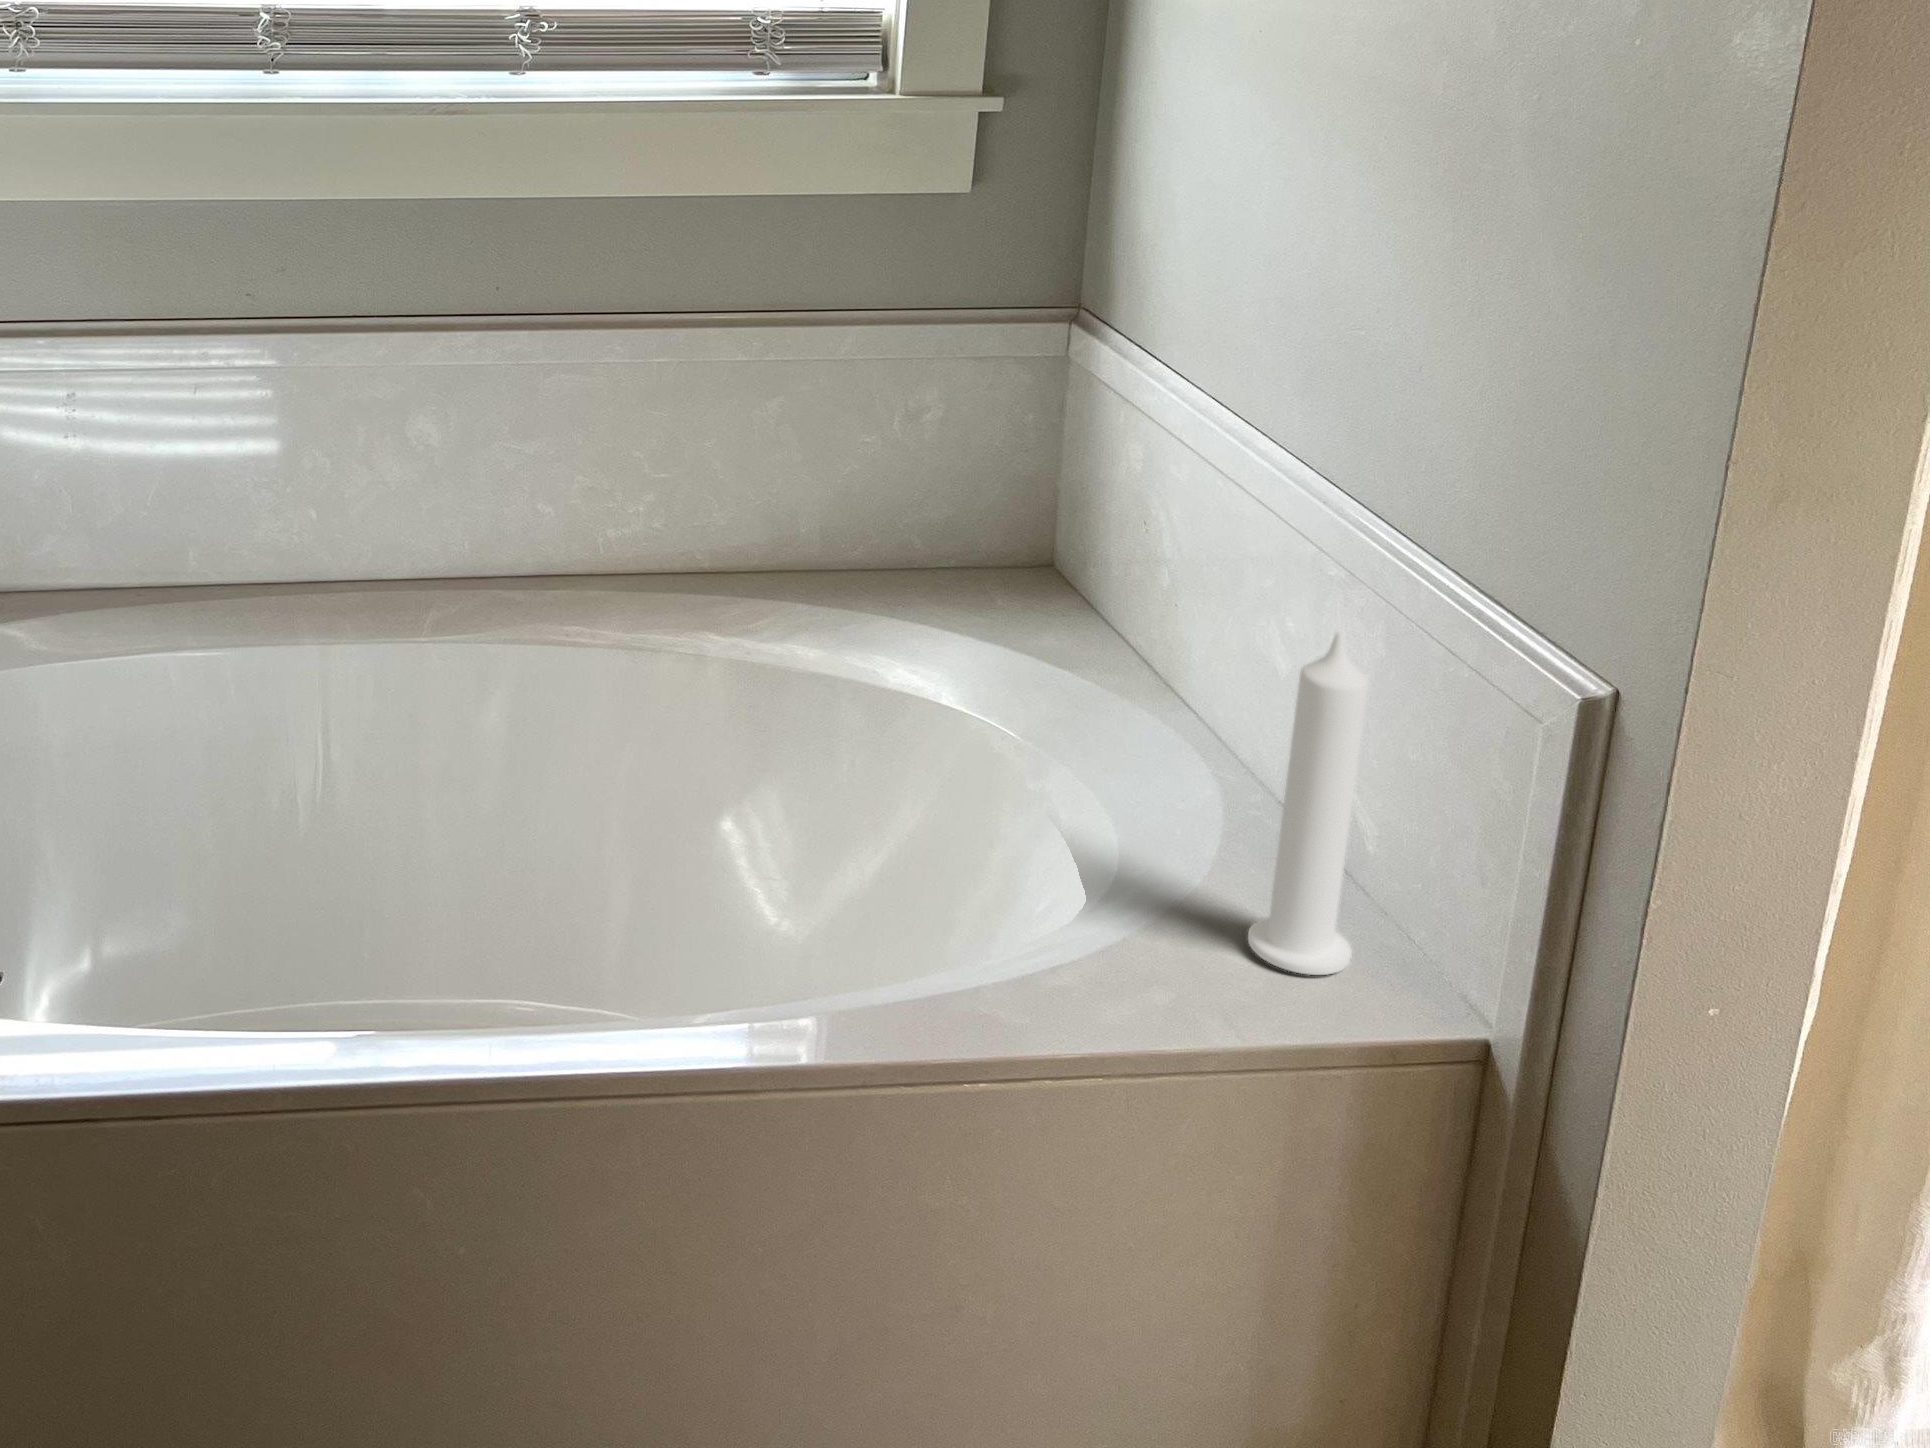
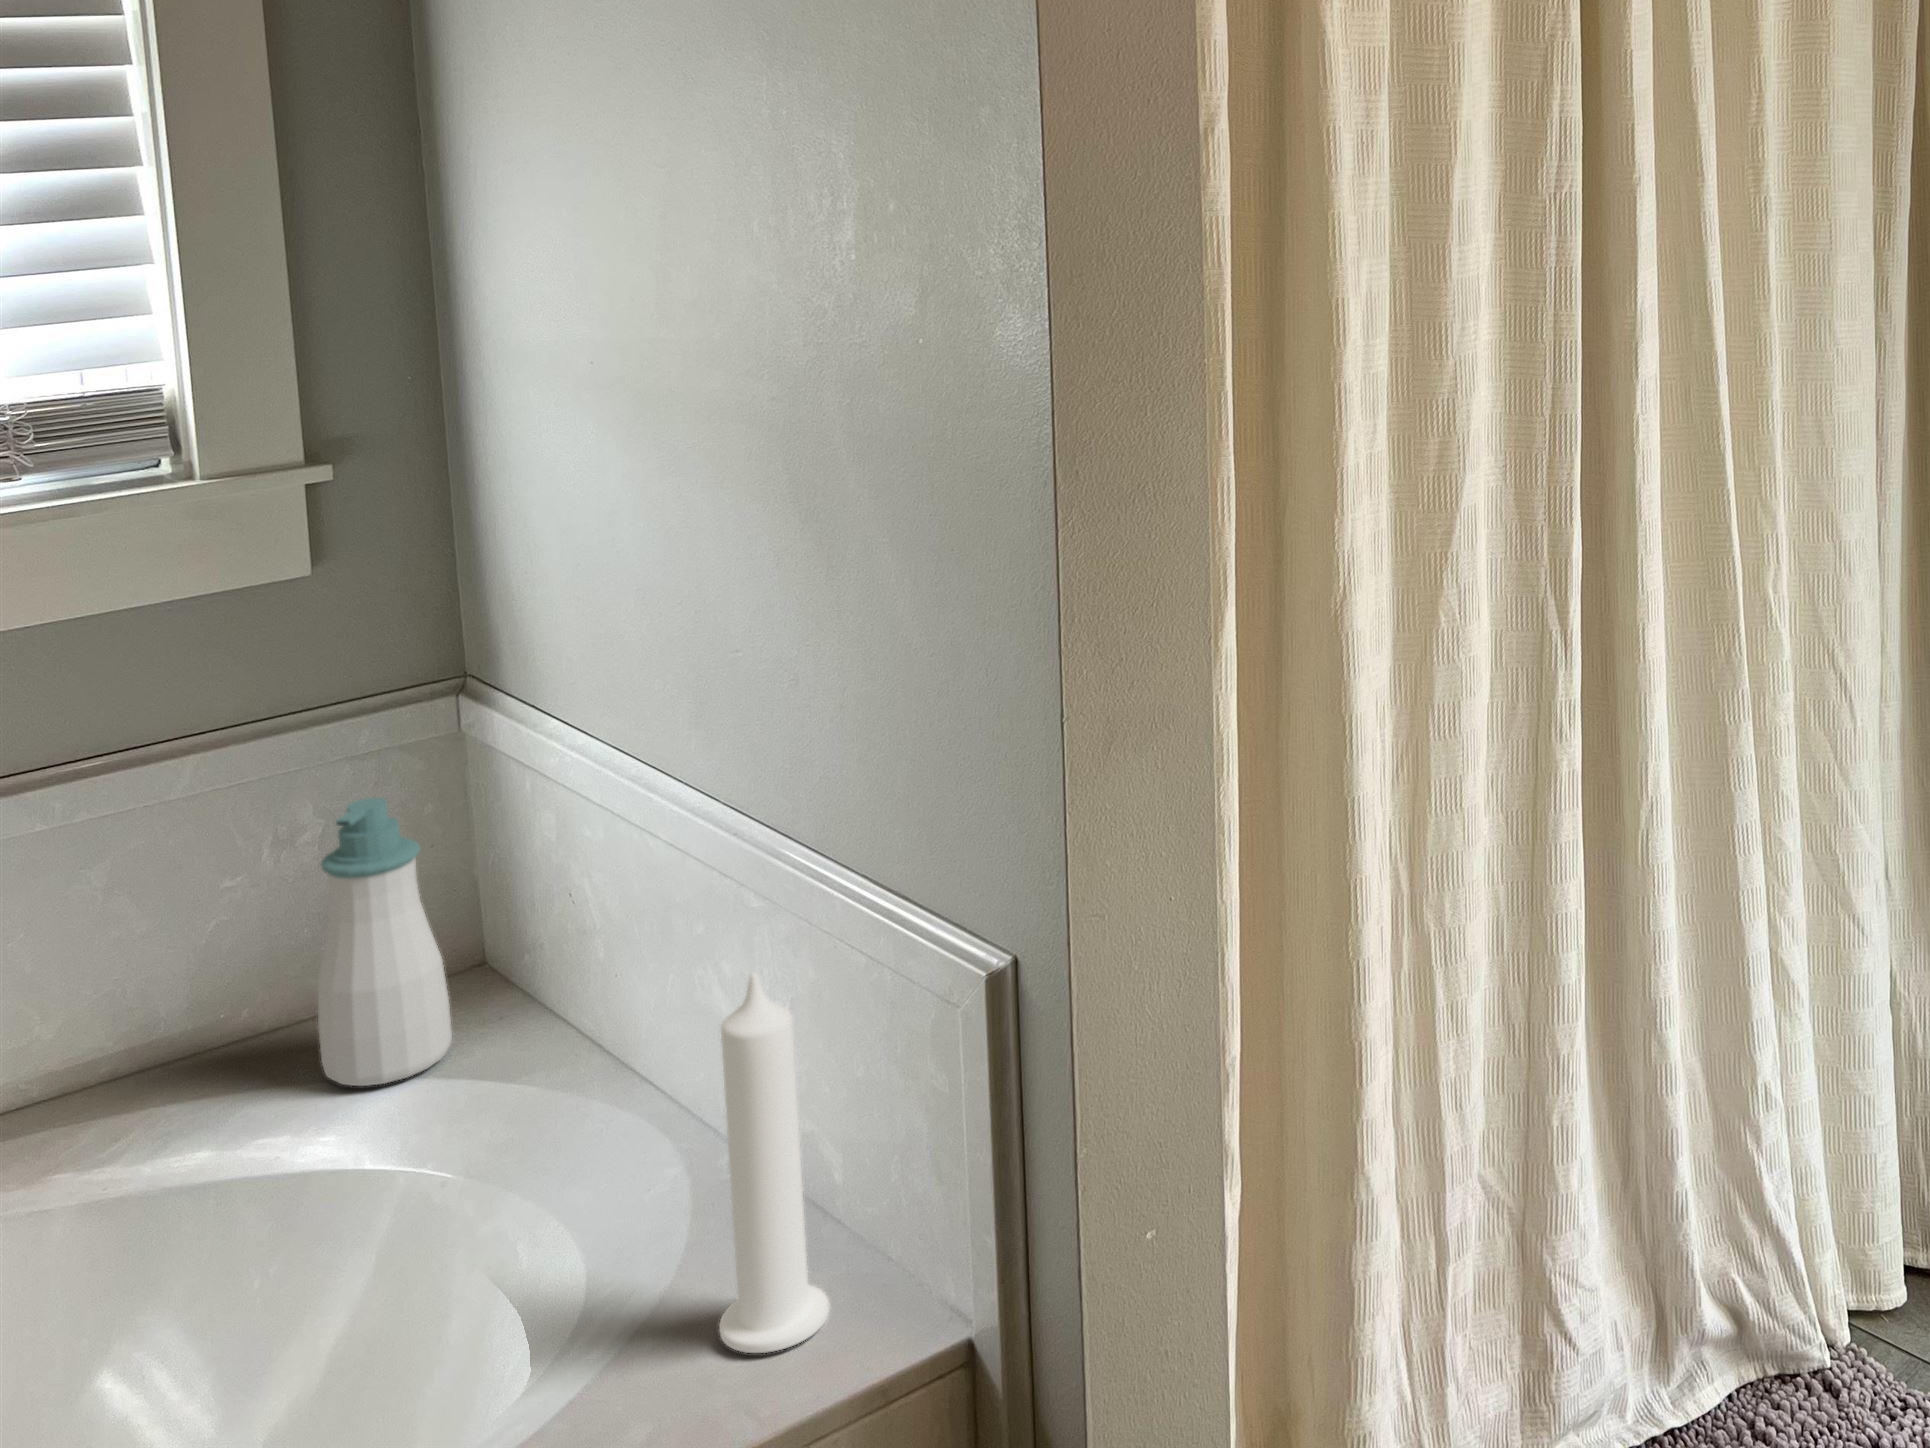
soap bottle: none [920,395,1027,641] -> present [318,798,452,1086]

